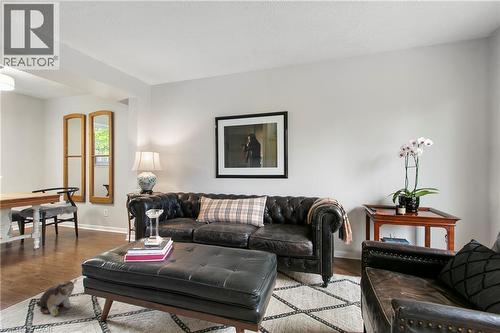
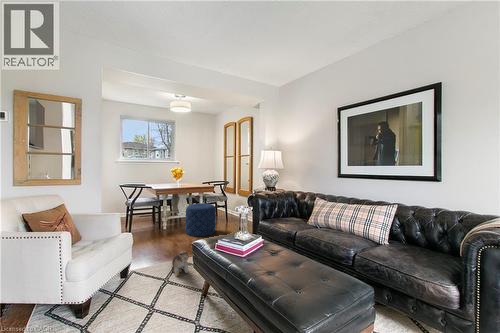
pouf: none [21,218,74,264] -> present [185,203,216,236]

